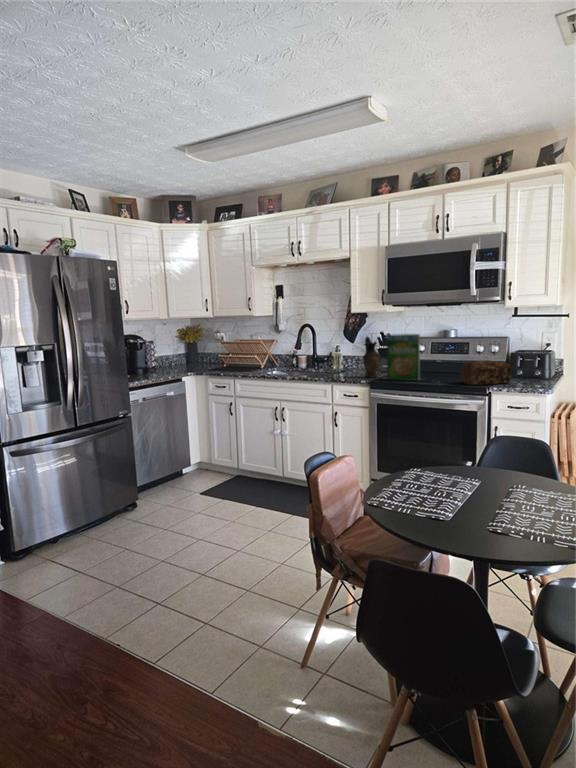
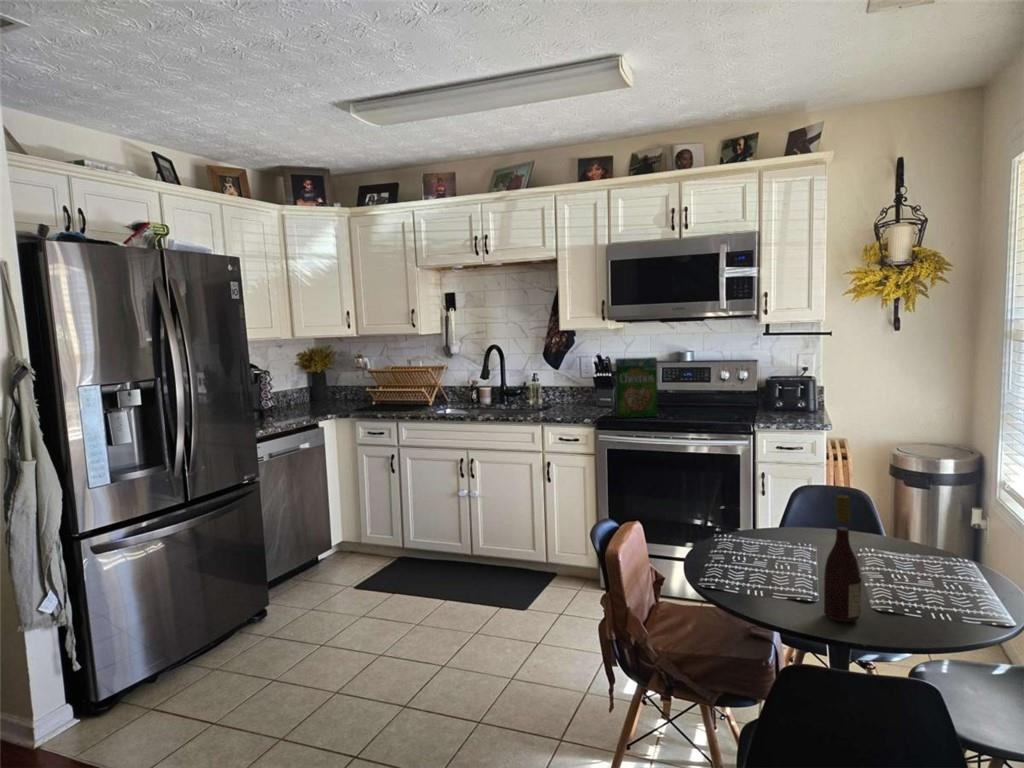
ceramic pitcher: present [364,337,381,378] -> none [581,361,604,415]
bread loaf: present [461,360,512,385] -> none [713,390,775,421]
wine bottle: none [435,438,463,538] -> present [824,495,861,622]

